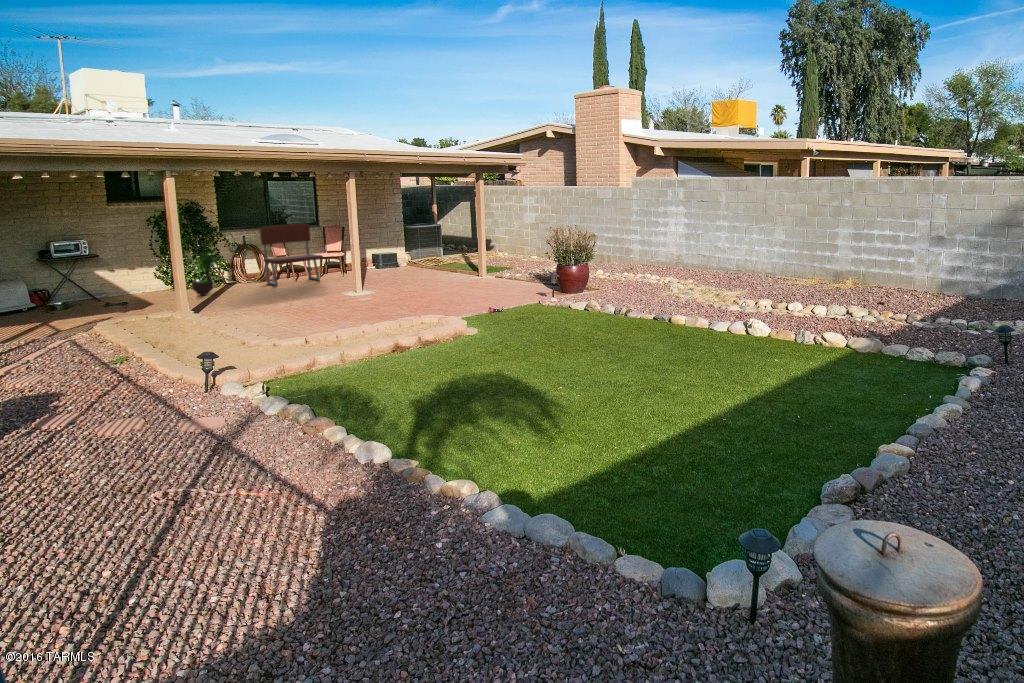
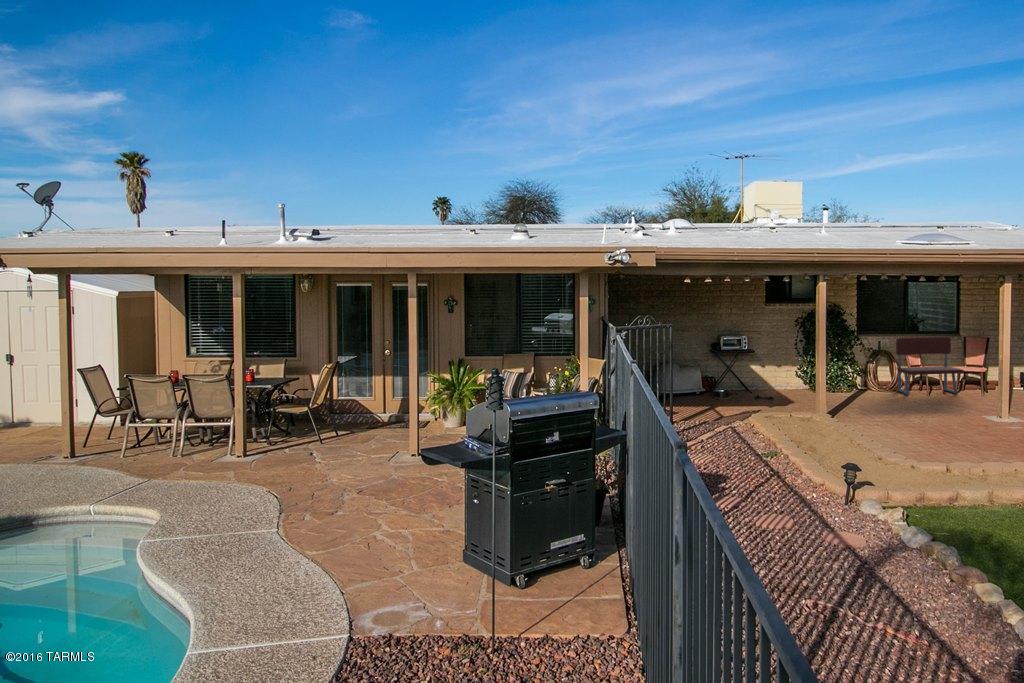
potted tree: present [192,253,216,295] -> none [826,357,852,396]

